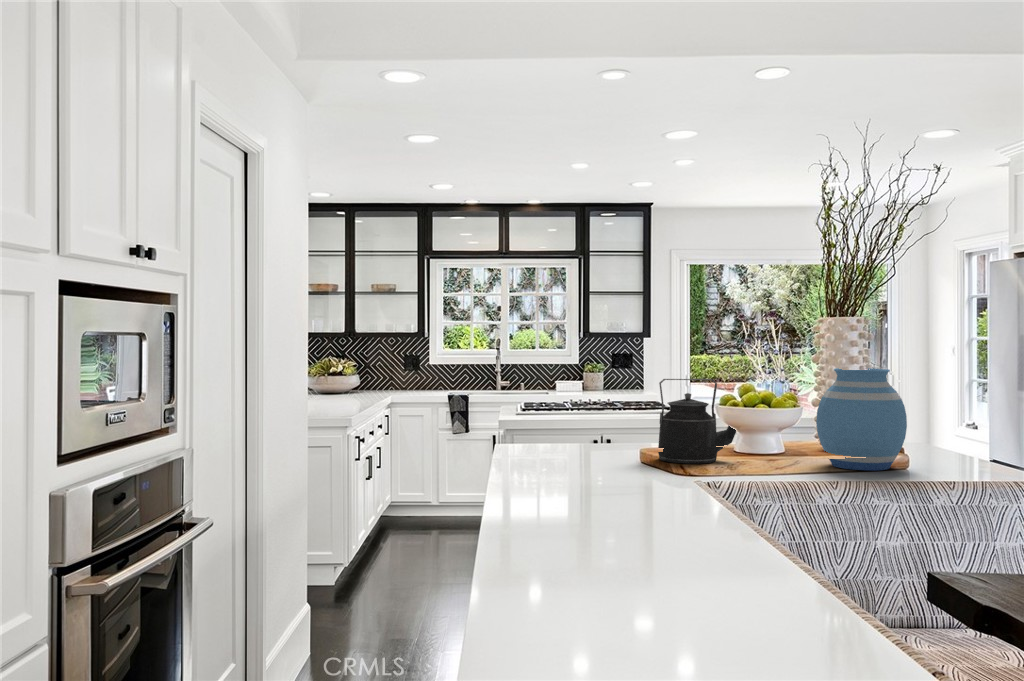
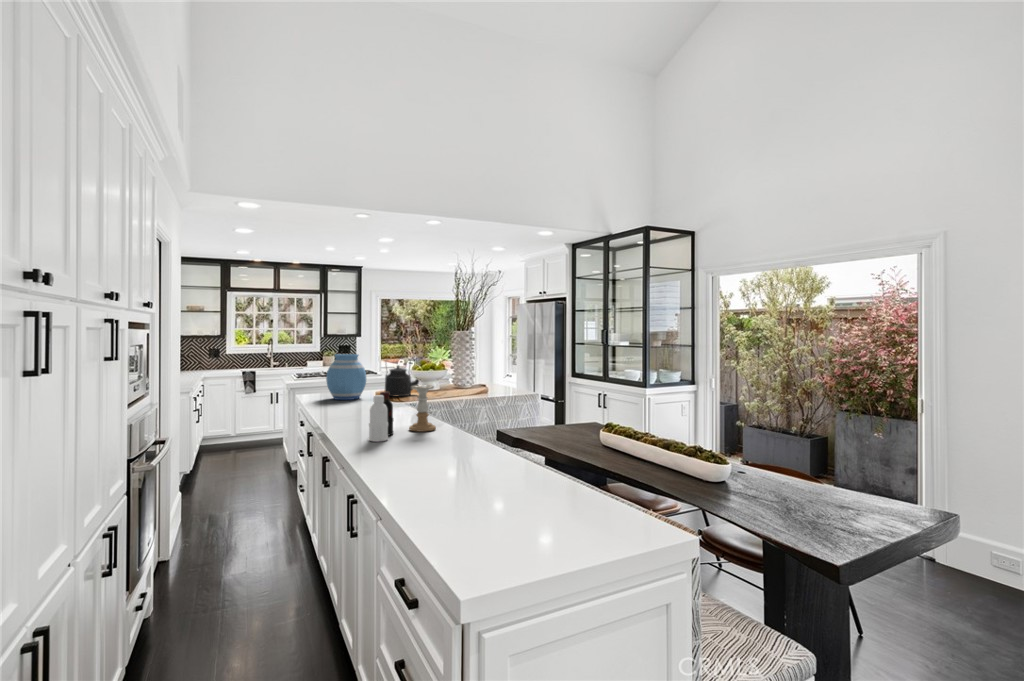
vase: present [816,368,907,471] -> present [326,354,366,400]
candle holder: none [667,454,741,588] -> present [409,385,436,432]
bottle: none [541,469,618,613] -> present [369,392,393,442]

